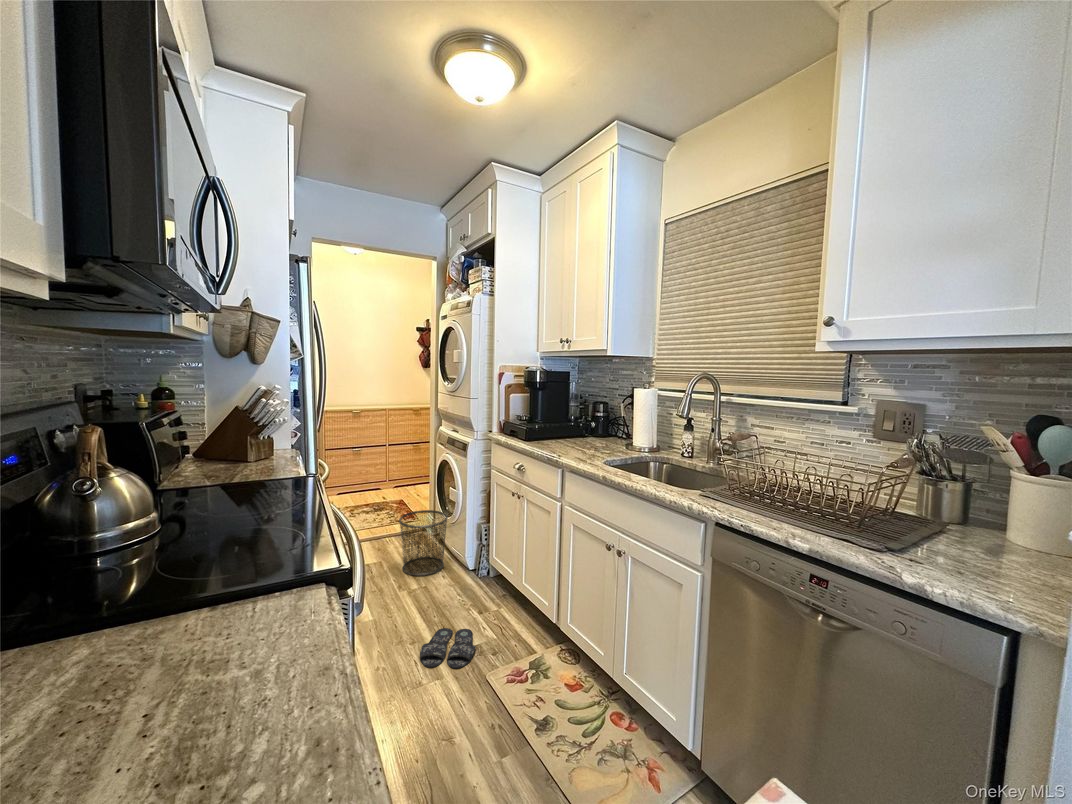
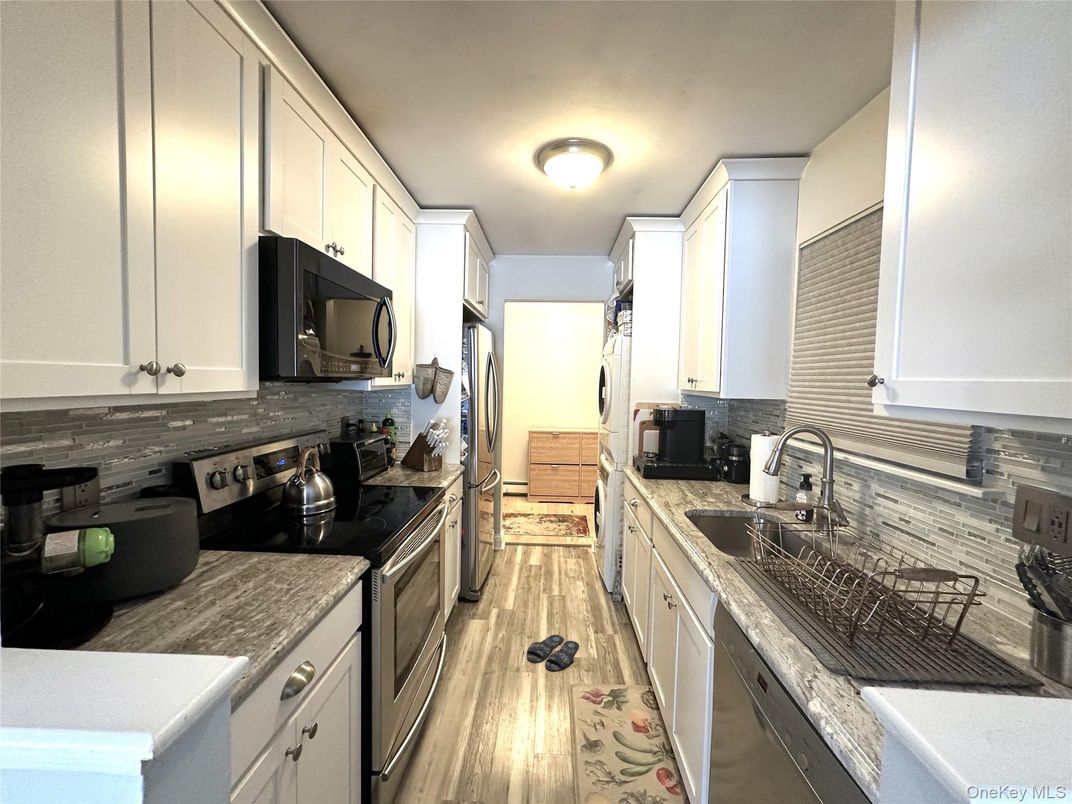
waste bin: present [399,510,448,576] -> none [551,528,594,587]

